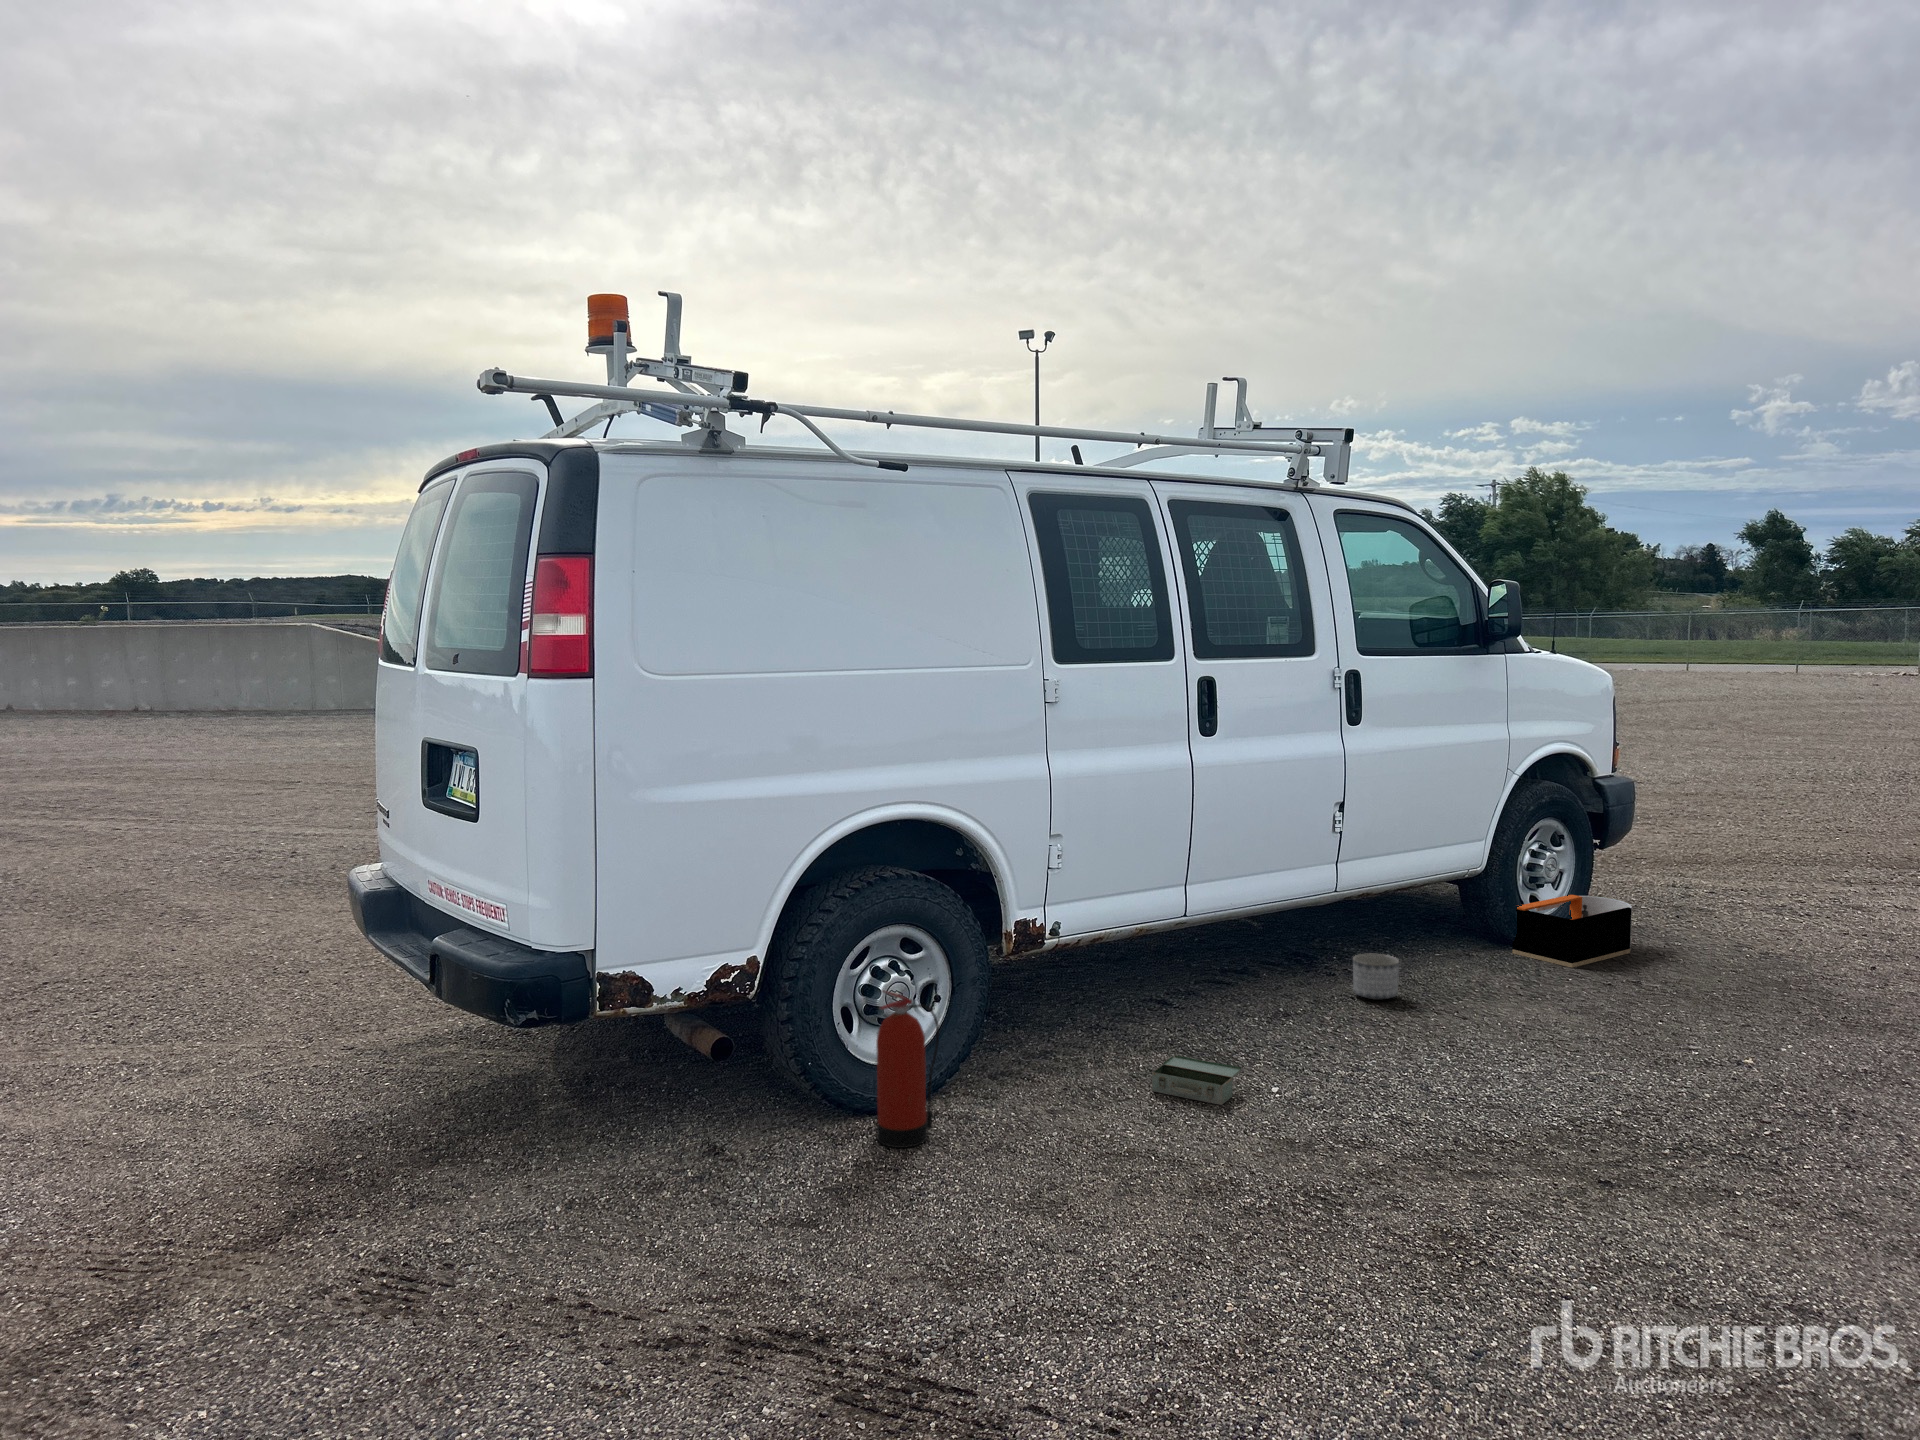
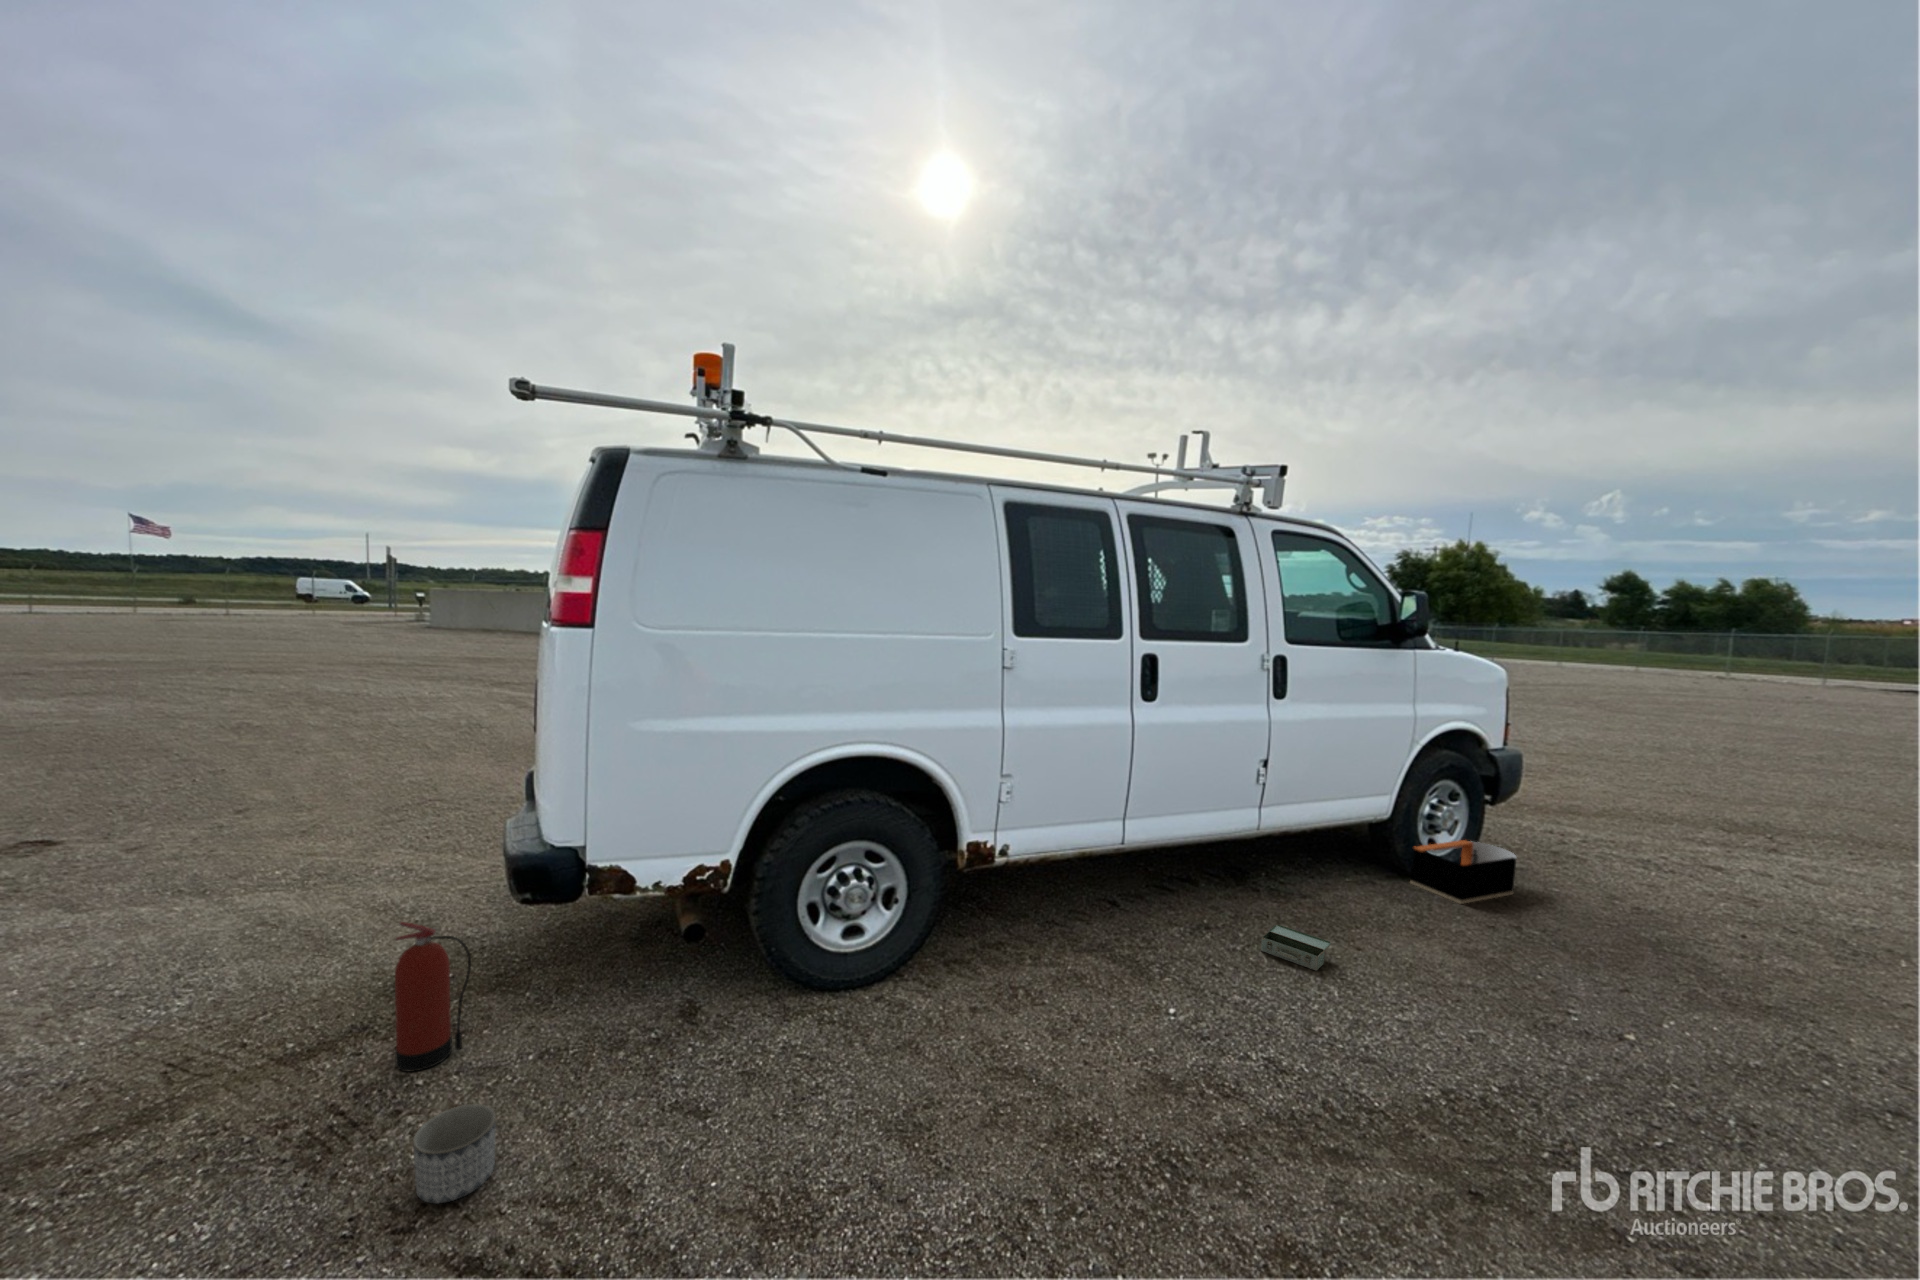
planter: present [1353,954,1399,1000] -> present [413,1104,496,1204]
fire extinguisher: present [876,991,939,1148] -> present [395,922,471,1072]
toolbox: present [1152,1055,1242,1105] -> present [1261,925,1331,971]

